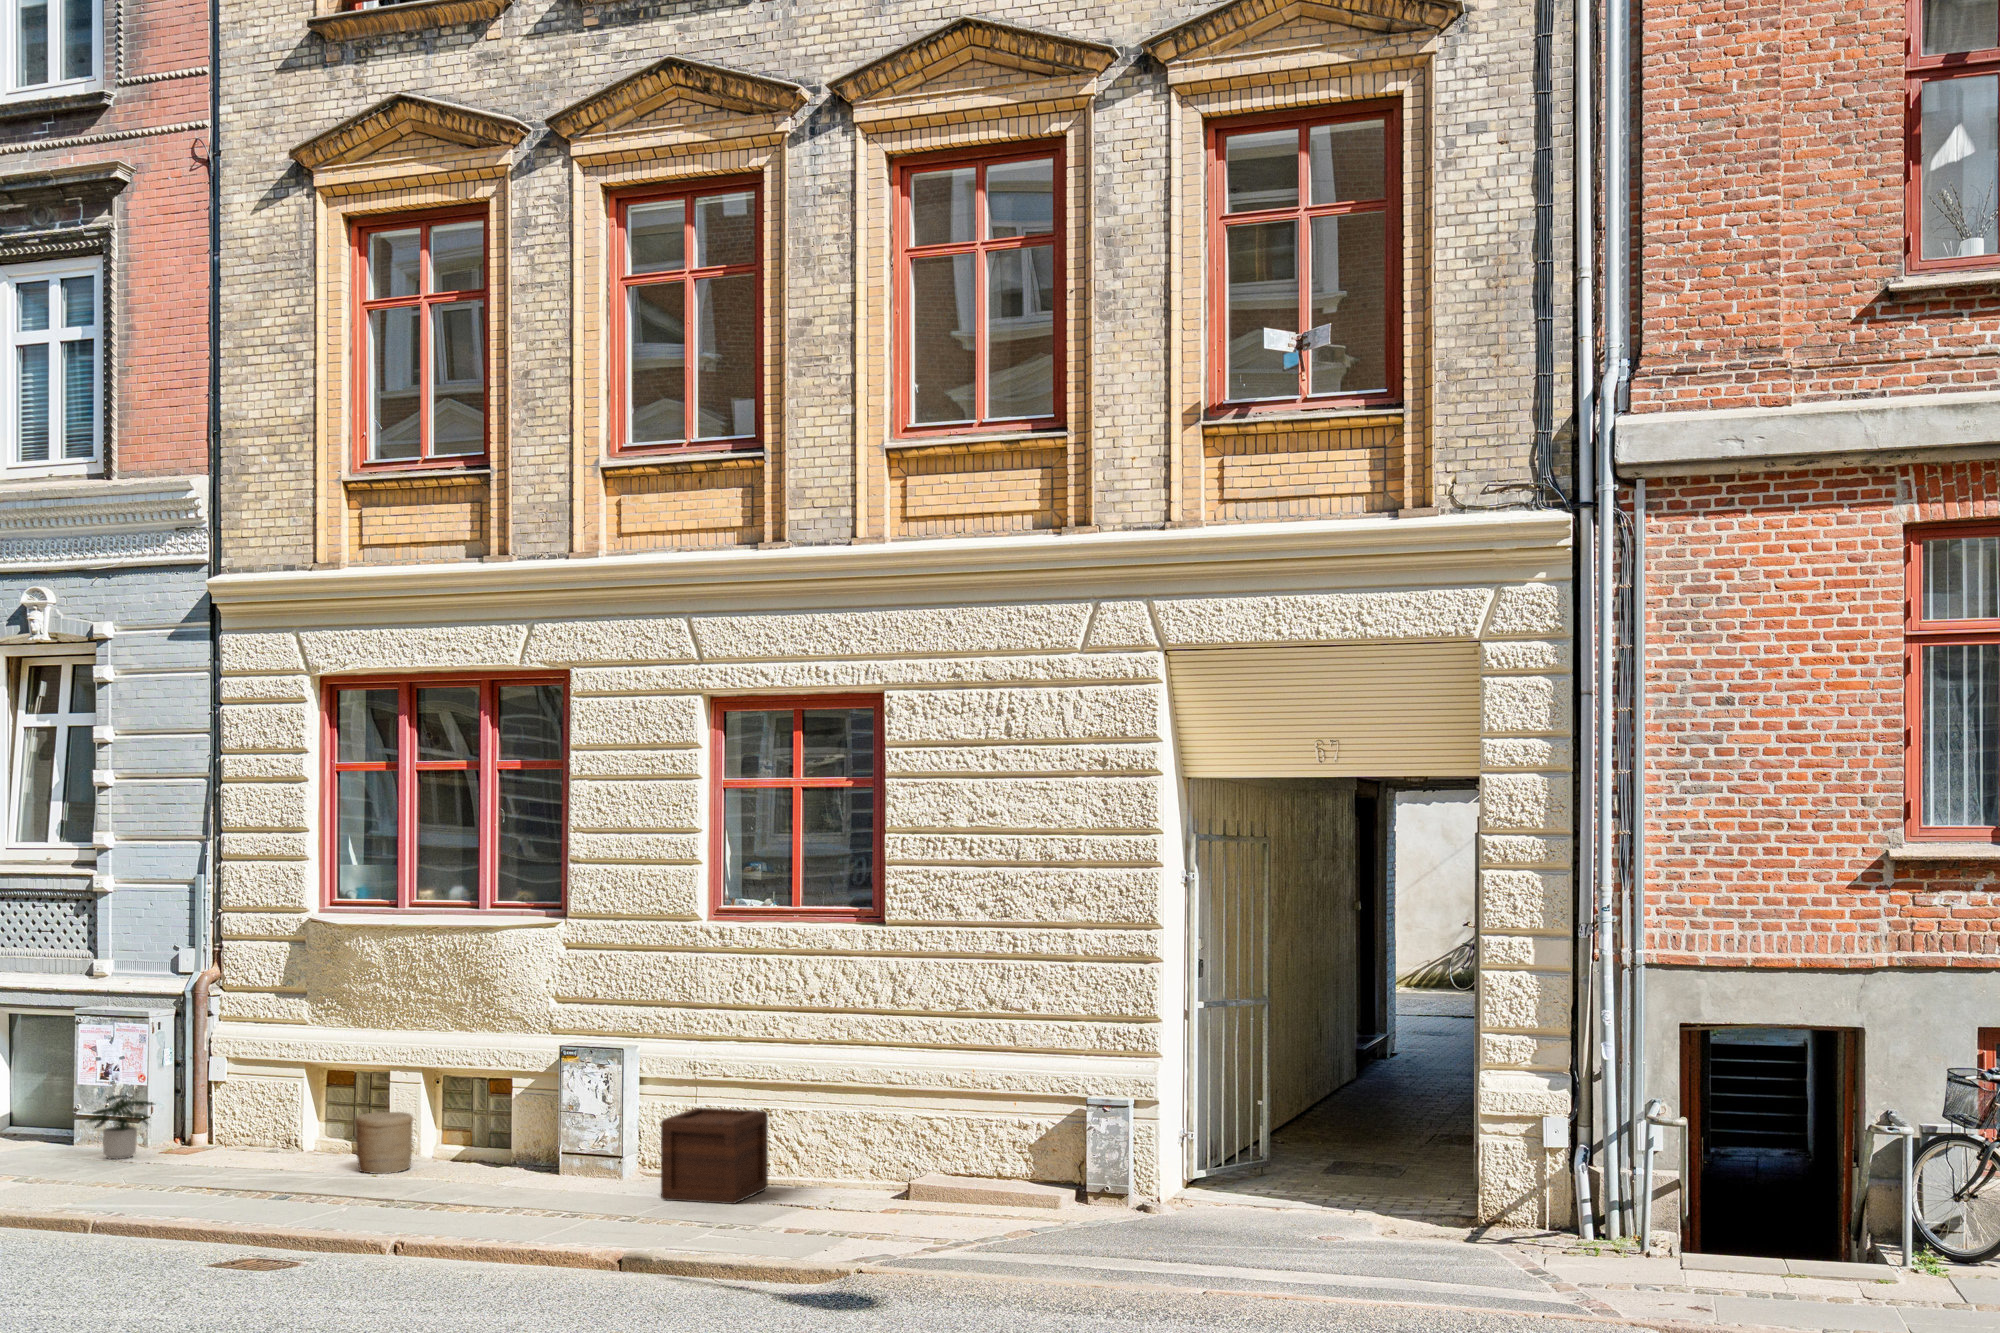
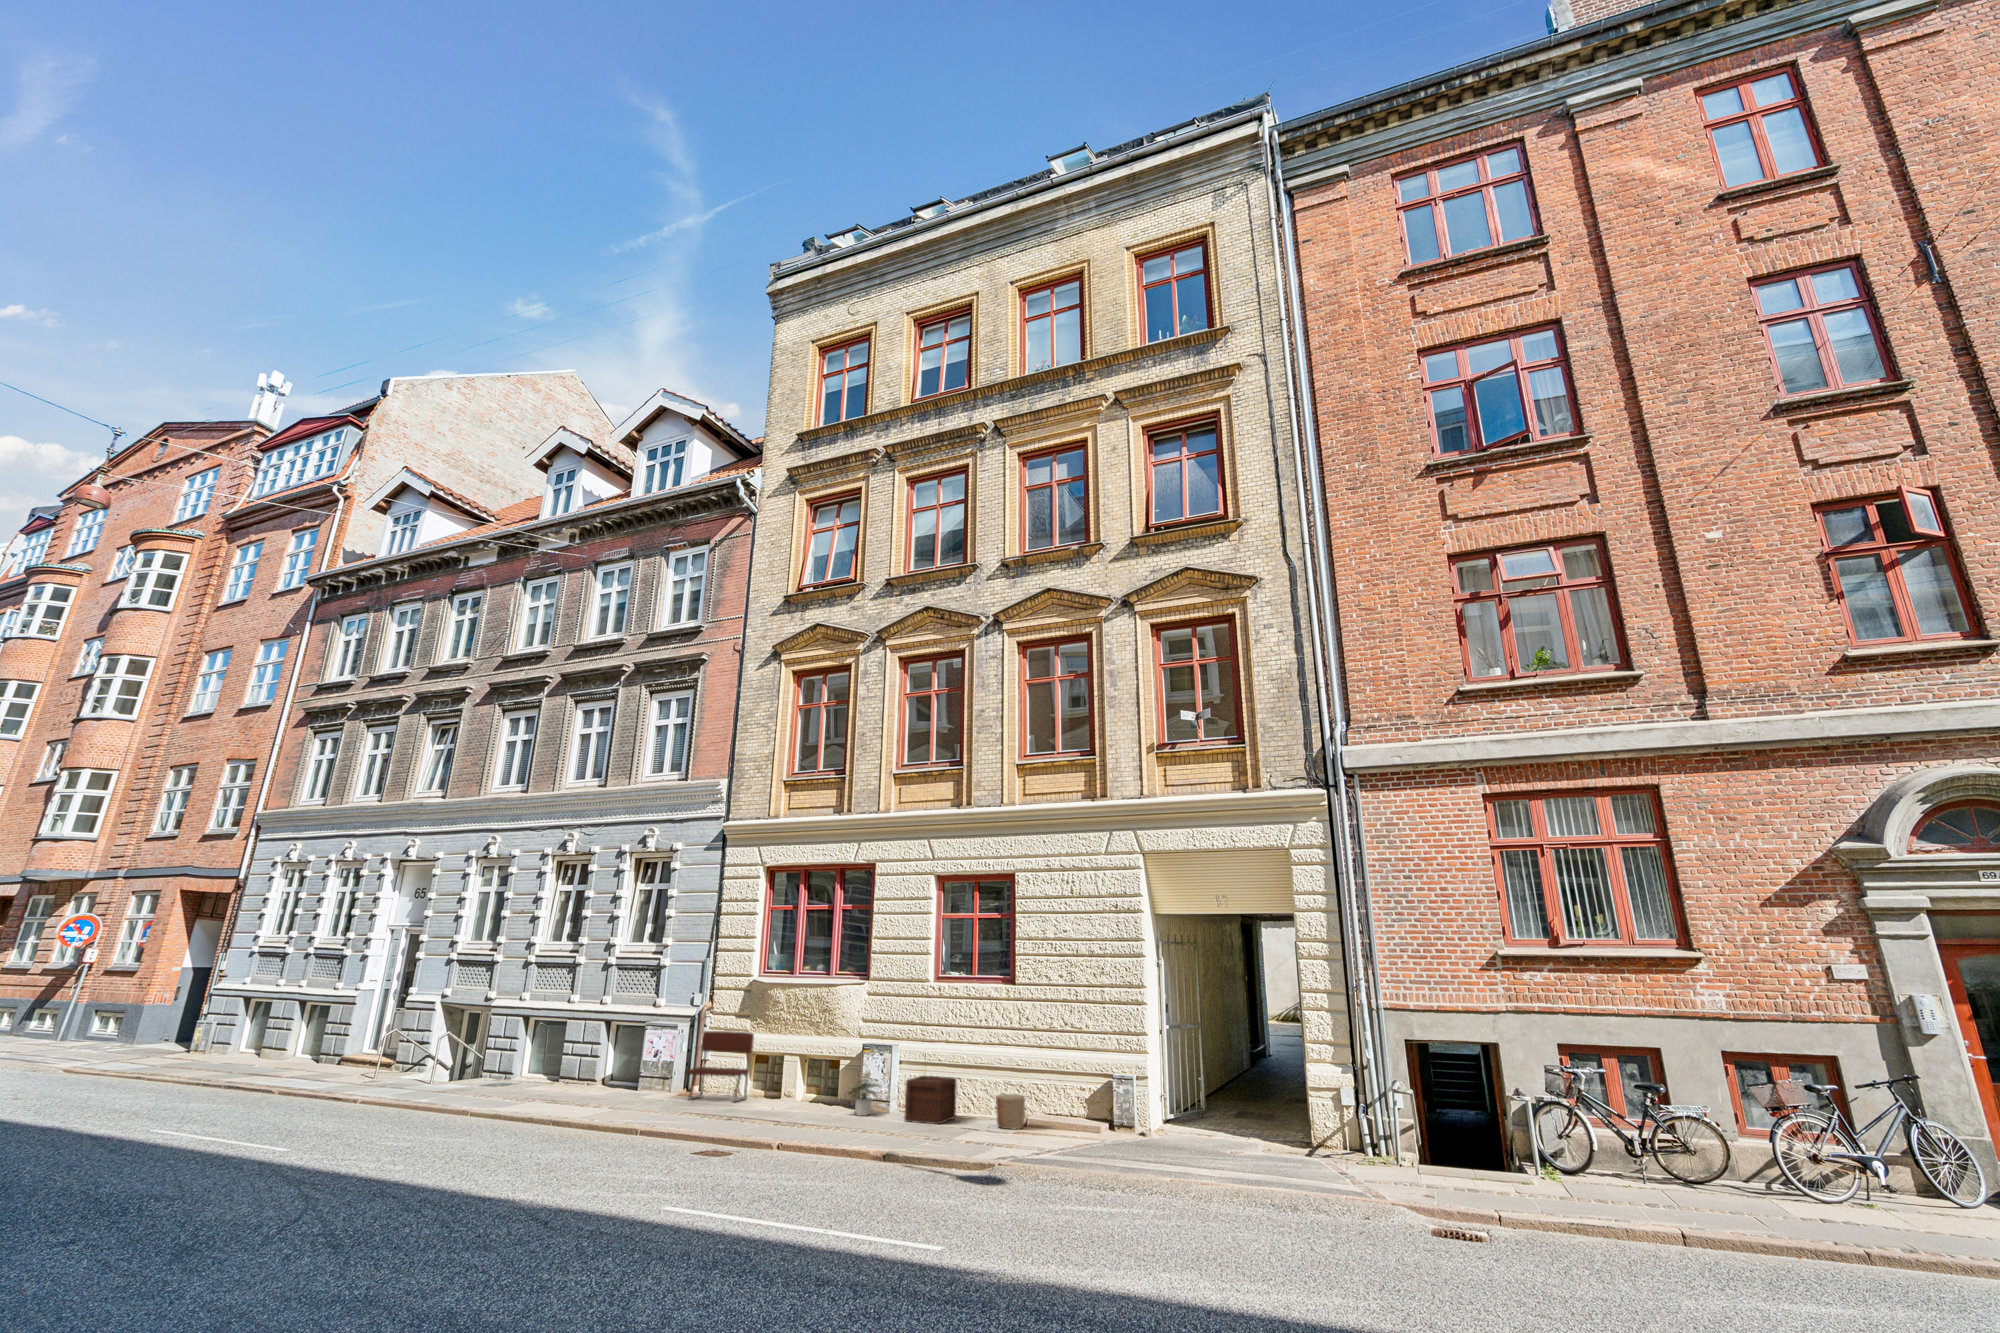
bench: none [175,1026,320,1170] -> present [685,1031,754,1102]
potted plant: present [87,1095,154,1159] -> present [849,1080,879,1116]
woven basket: present [355,1112,413,1174] -> present [996,1094,1025,1129]

